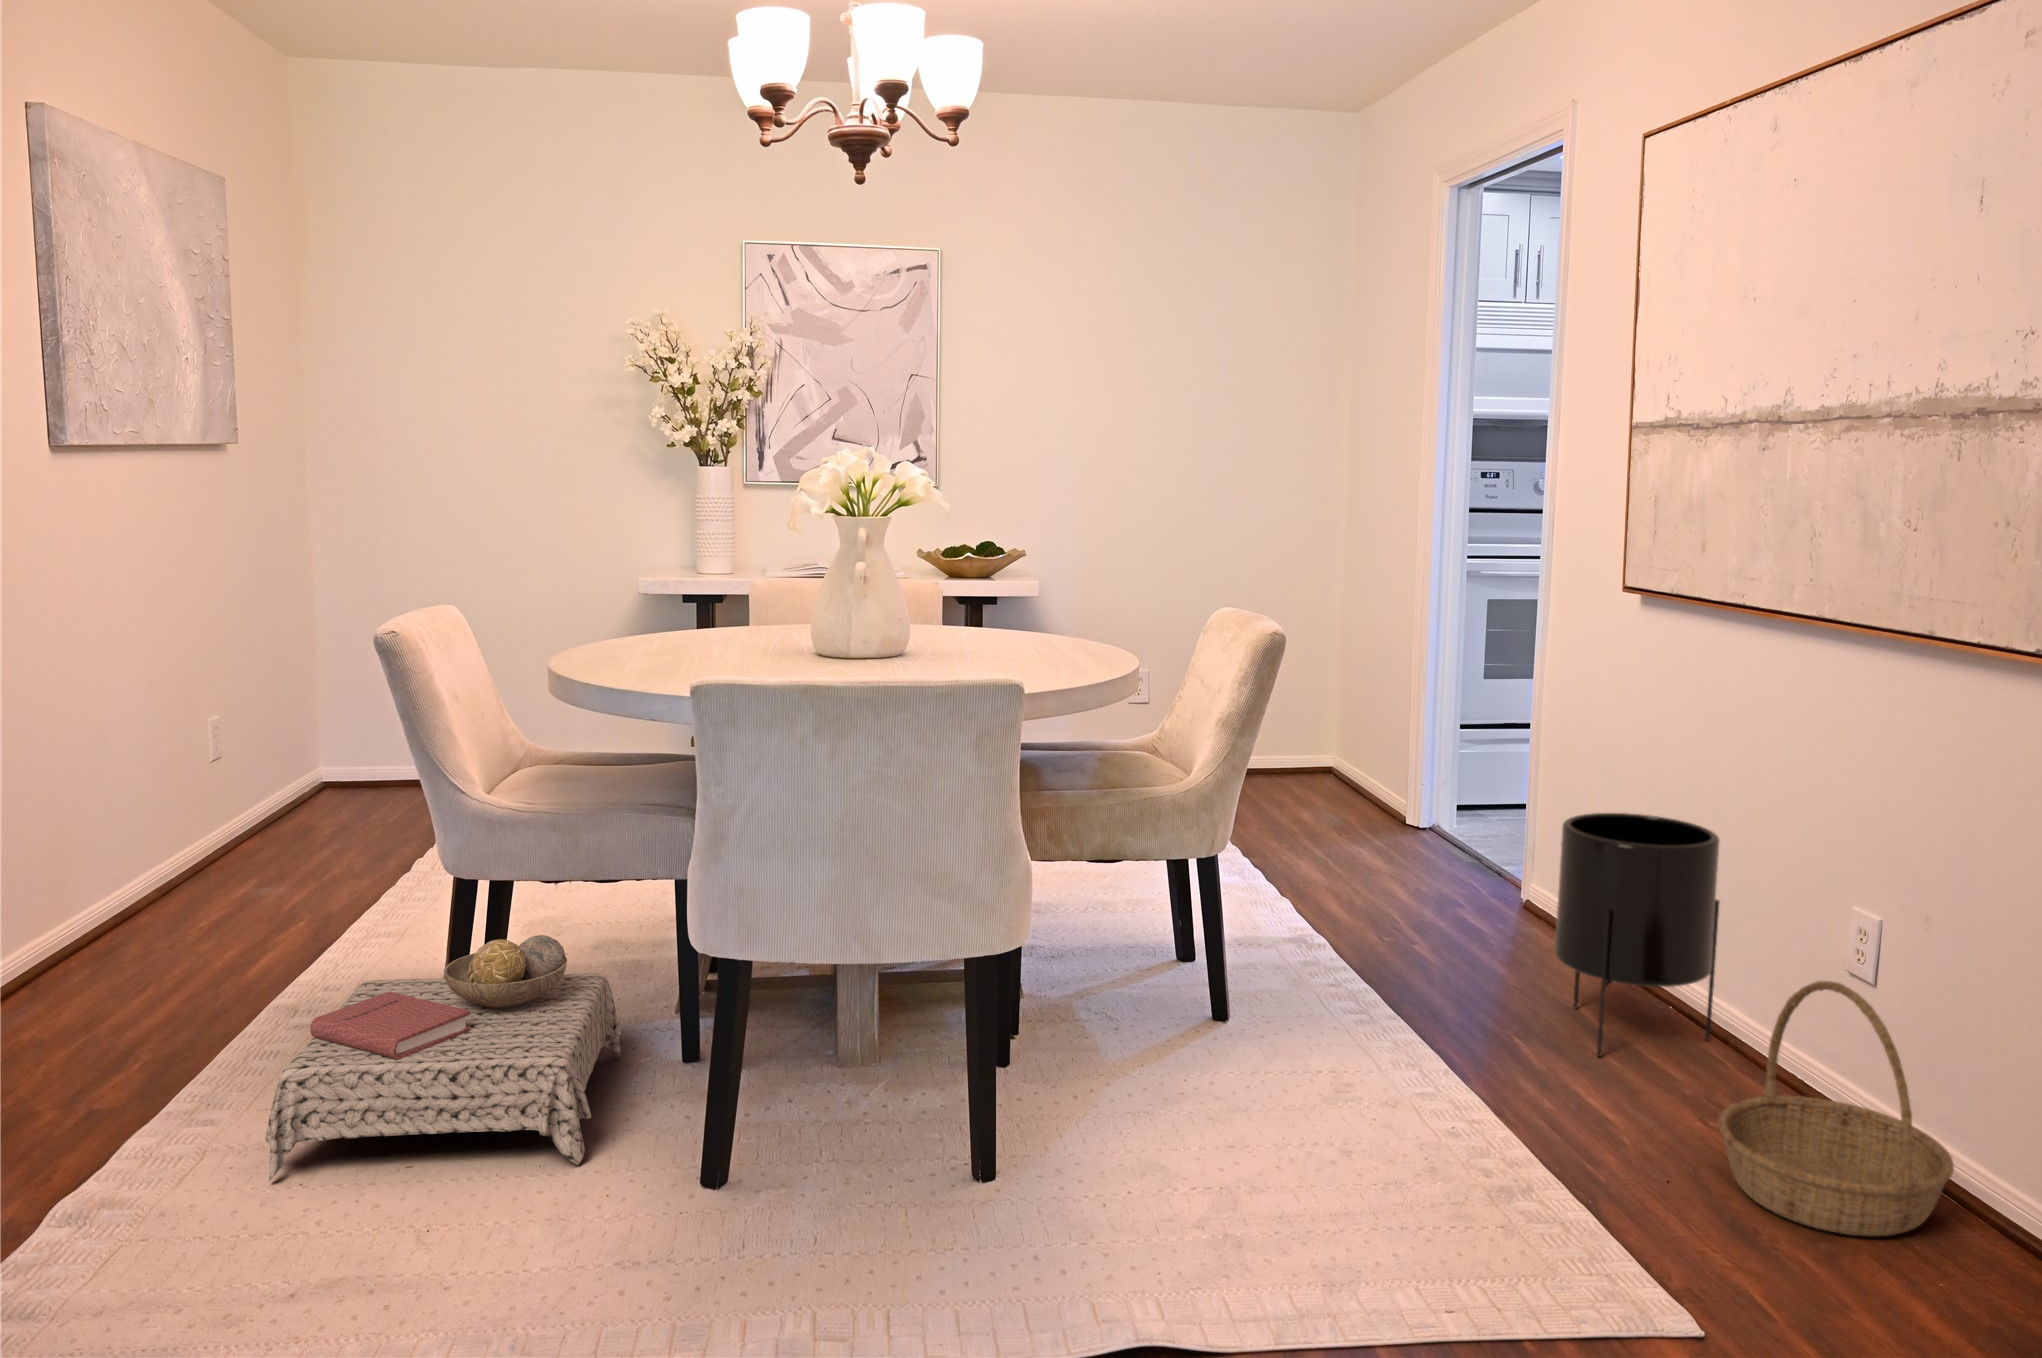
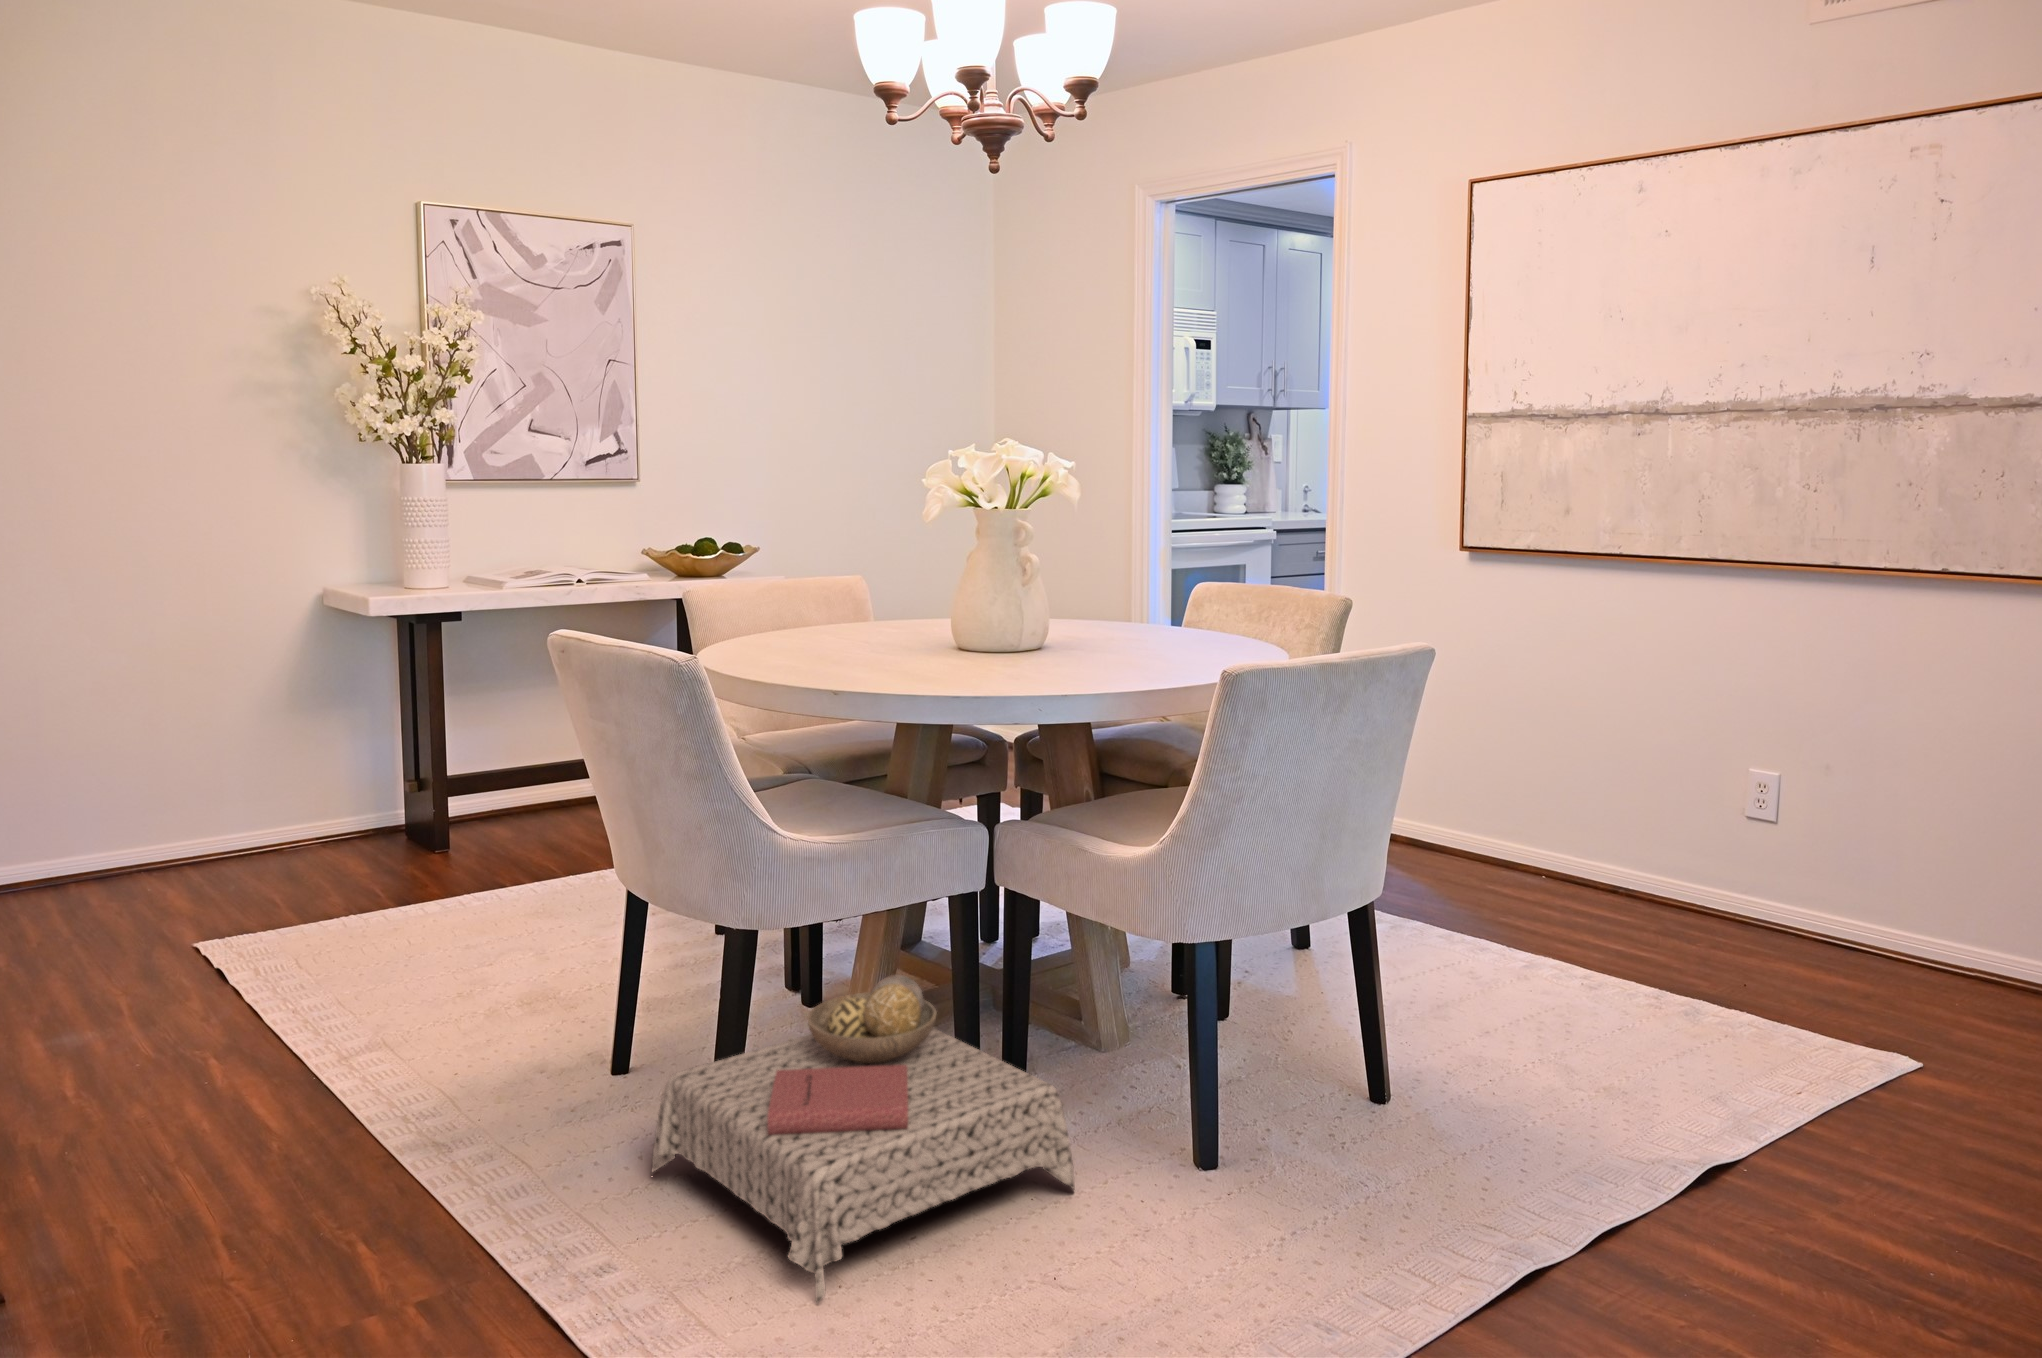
planter: present [1555,813,1720,1057] -> none [1499,724,1630,914]
basket: present [1718,981,1954,1236] -> none [1756,814,1925,986]

